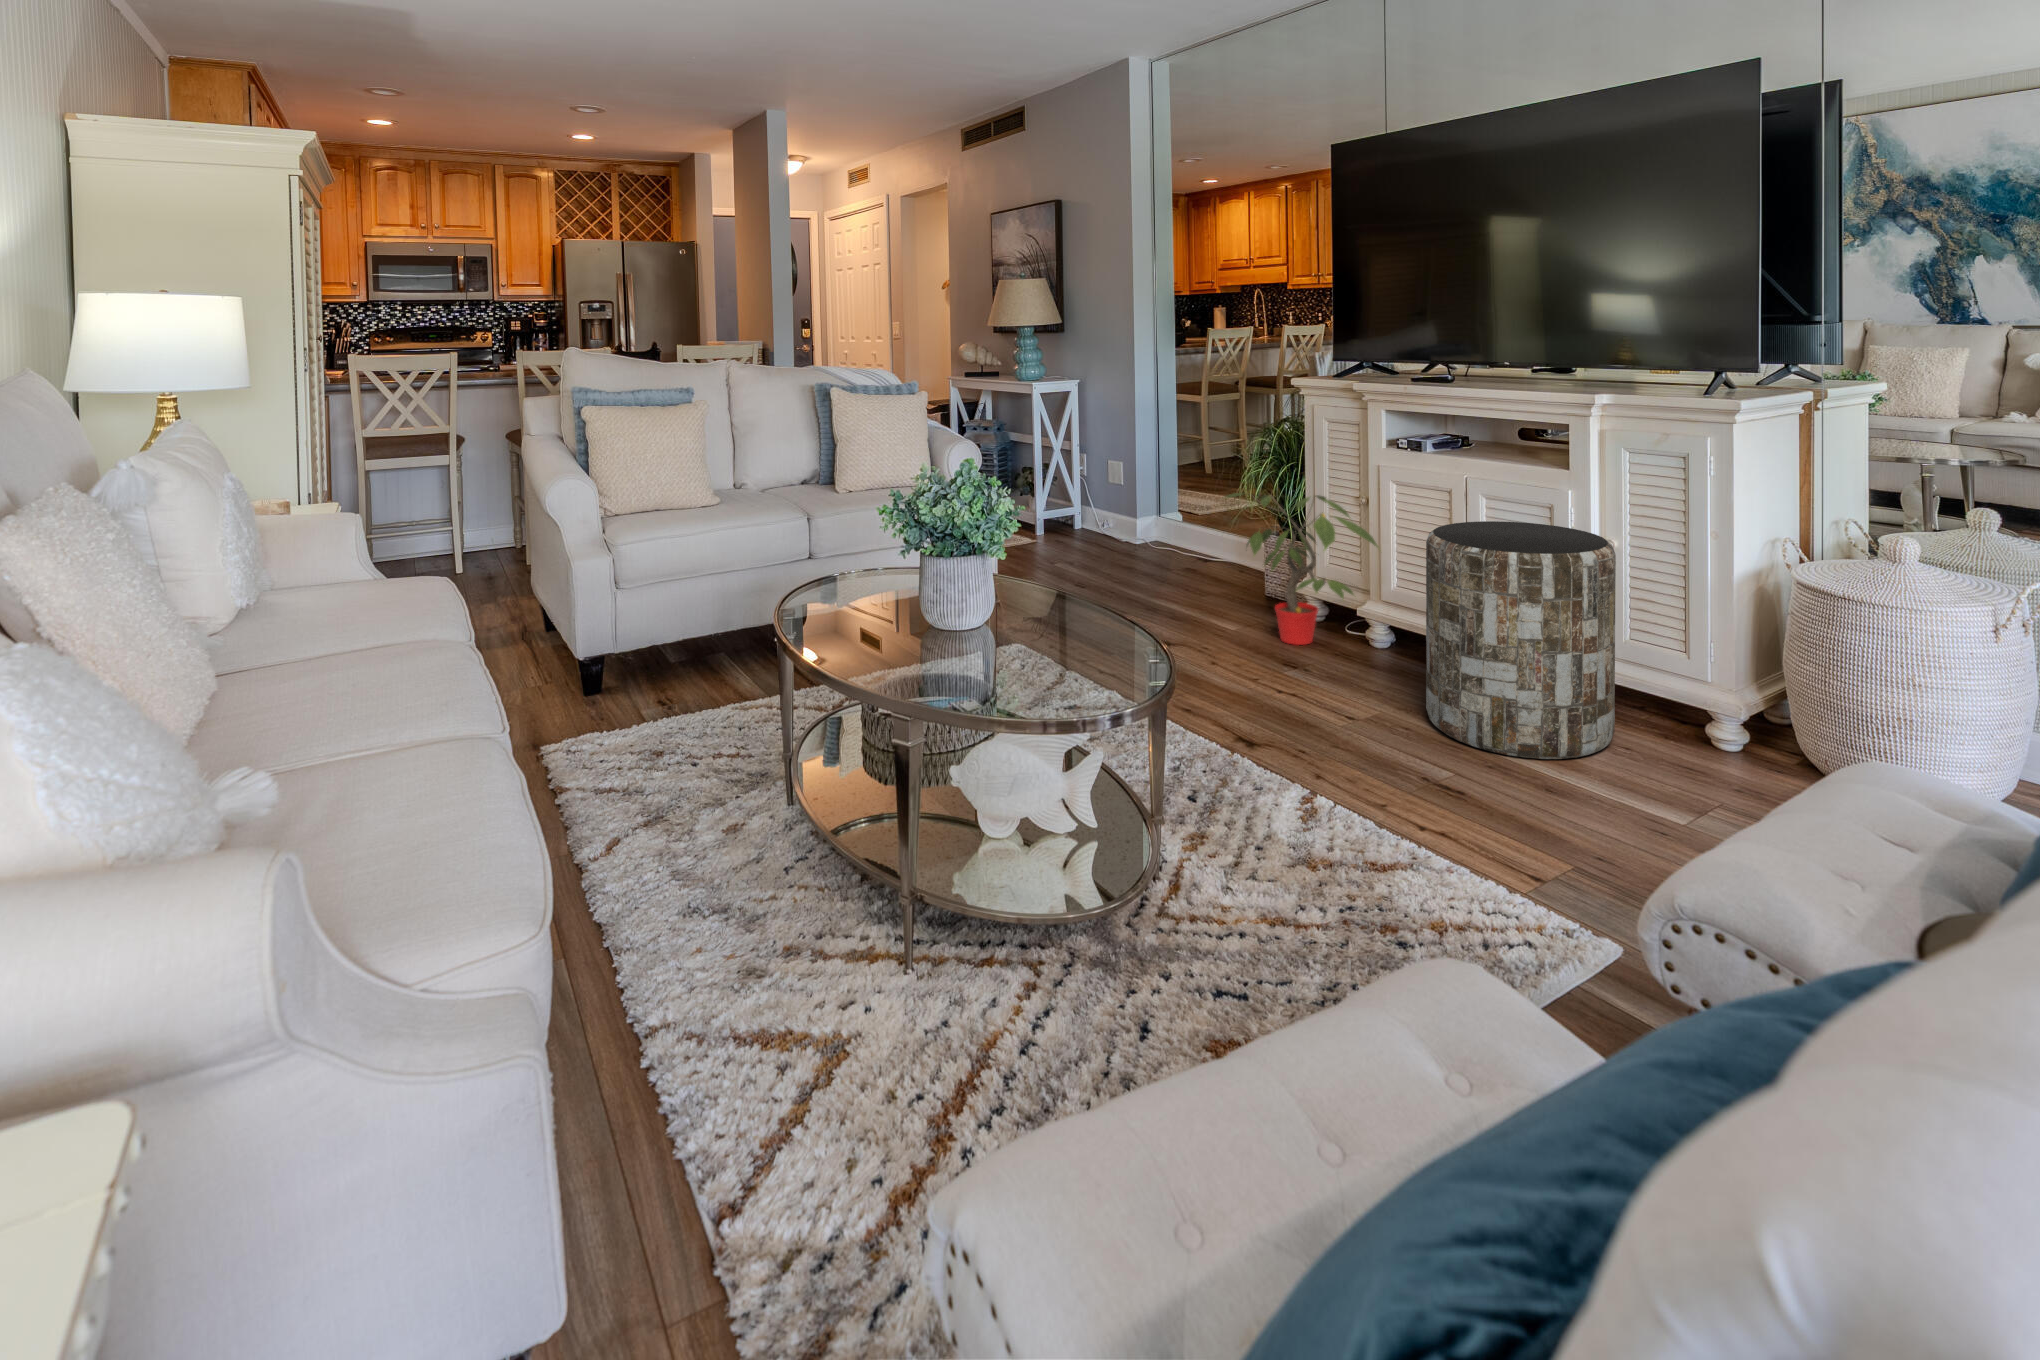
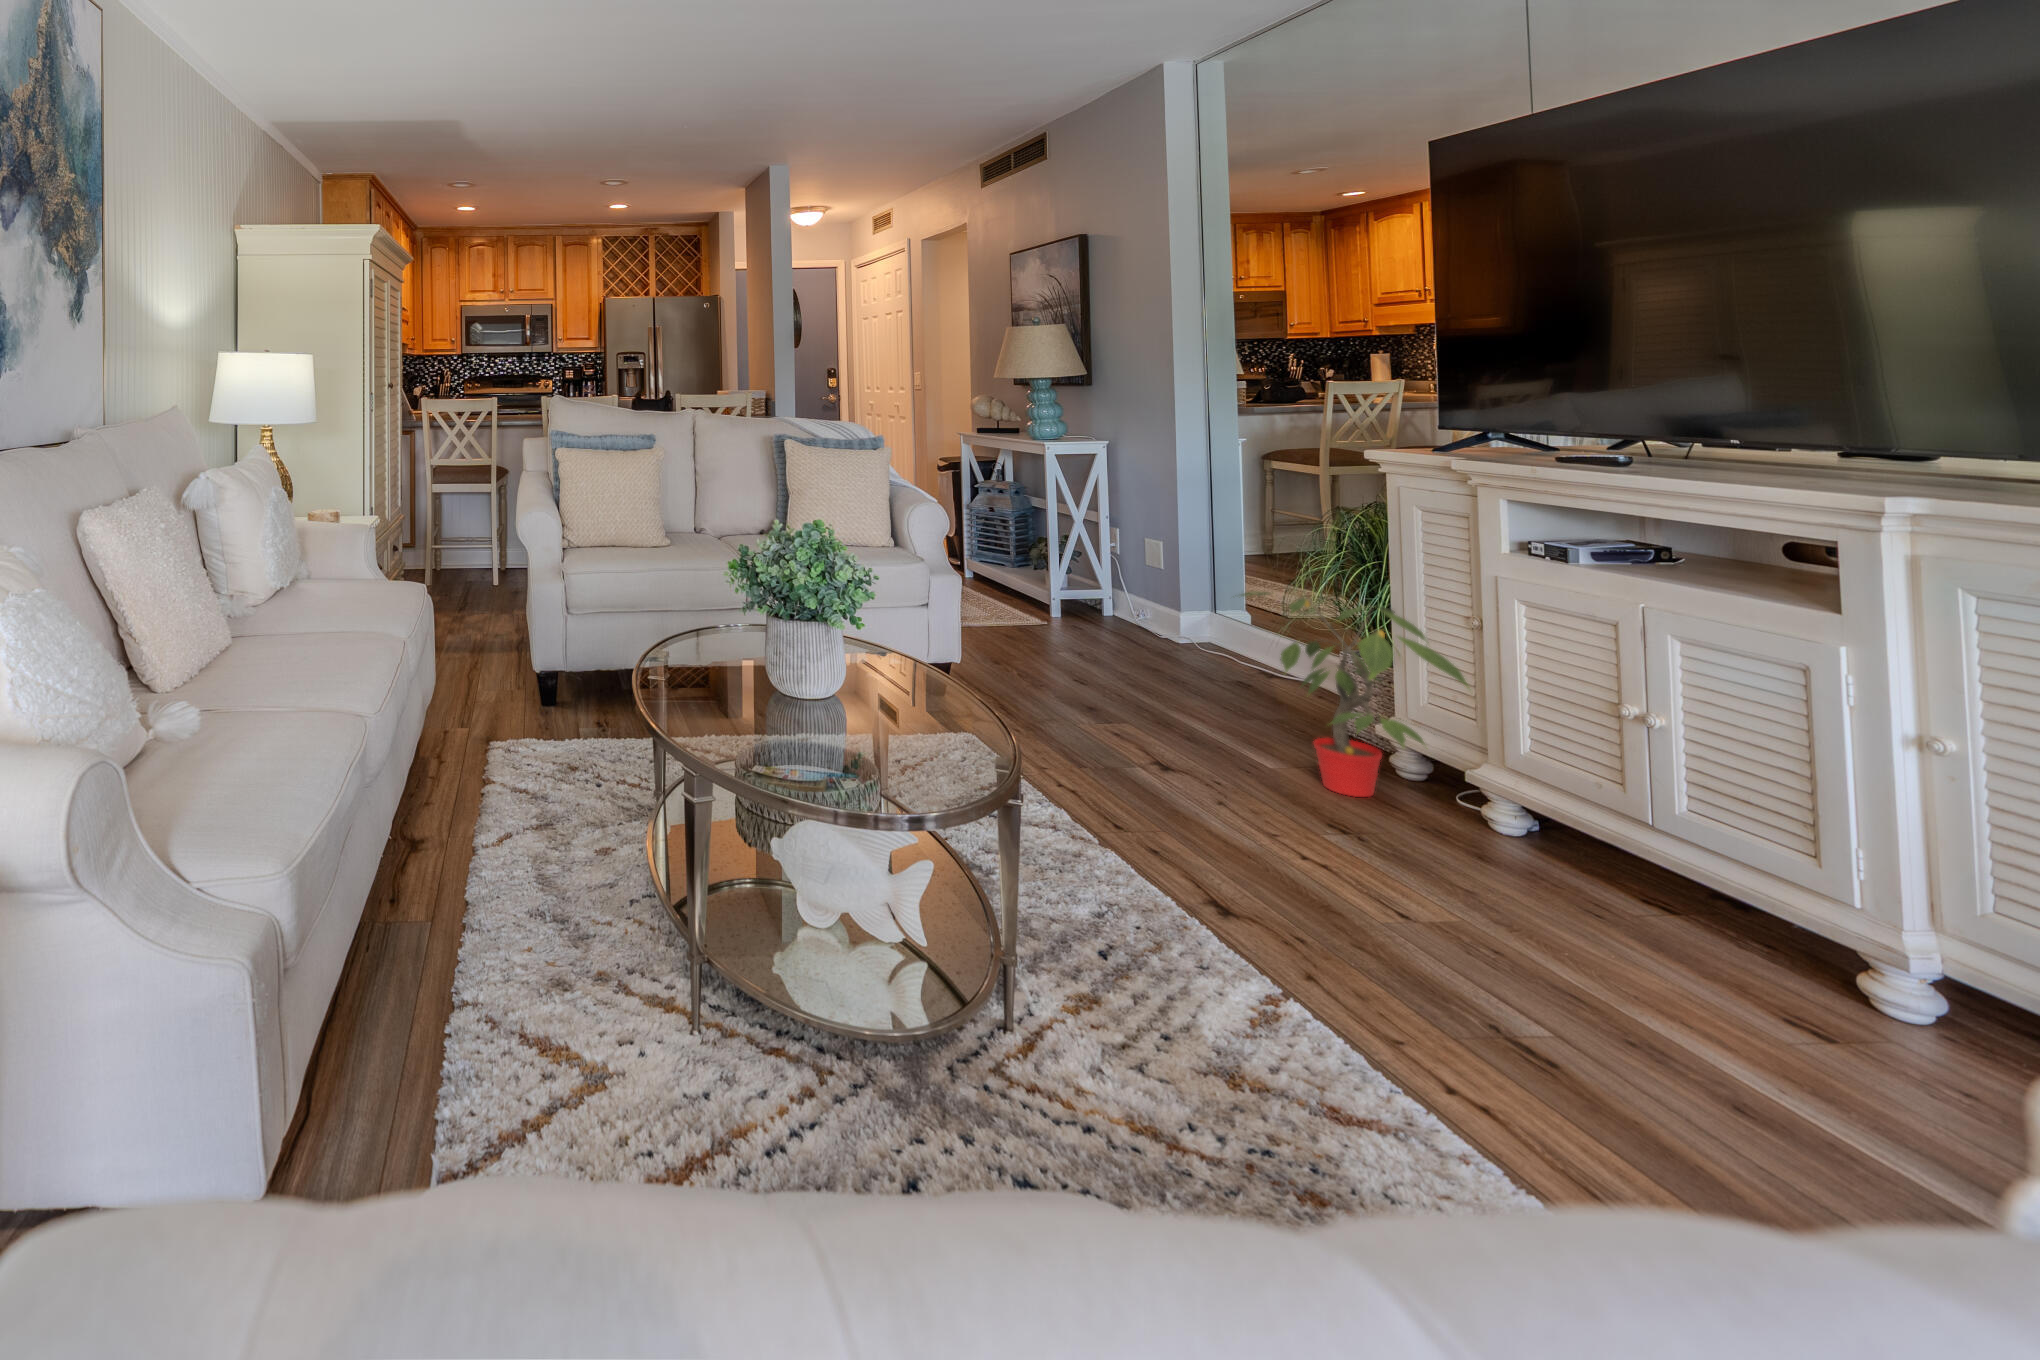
side table: present [1426,521,1616,759] -> none [1514,668,1903,1063]

